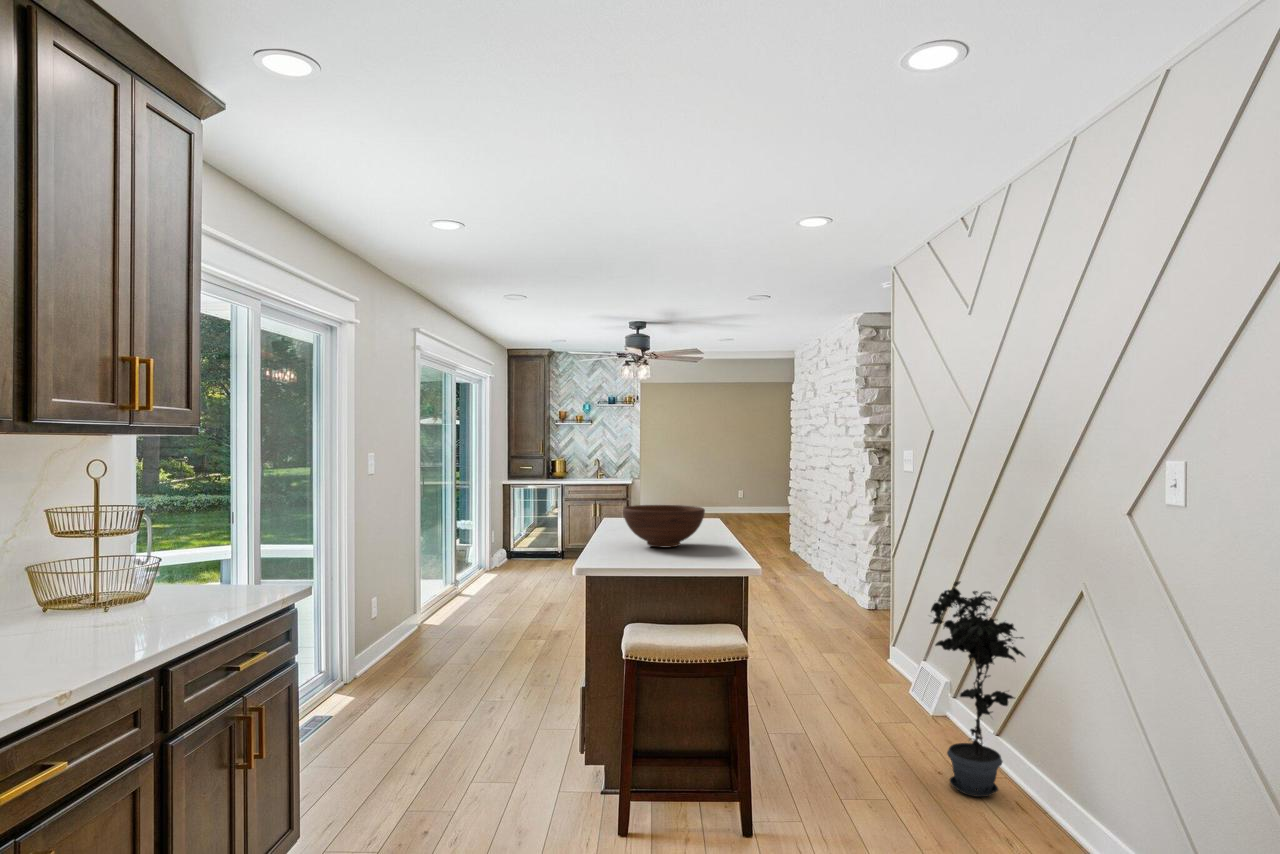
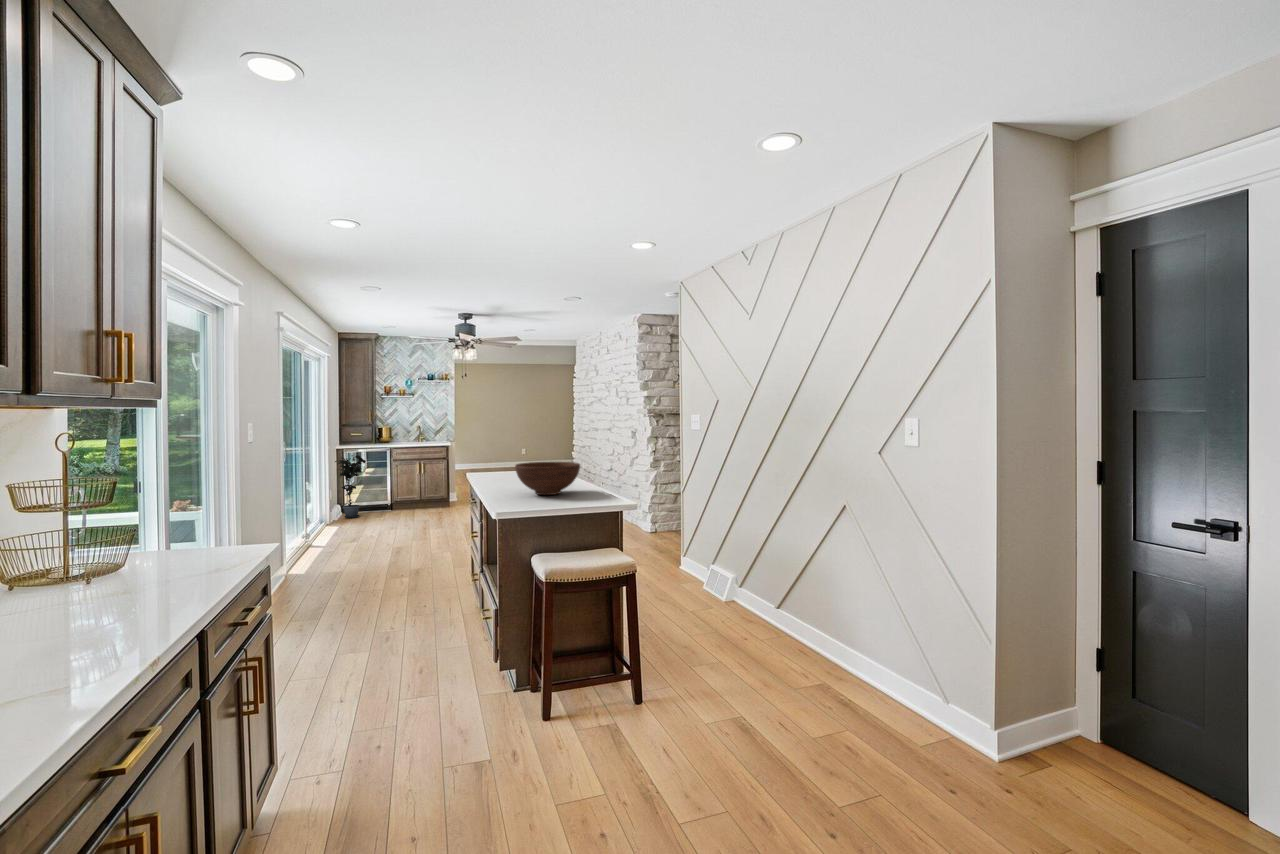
potted plant: present [931,581,1025,797] -> present [335,453,366,518]

